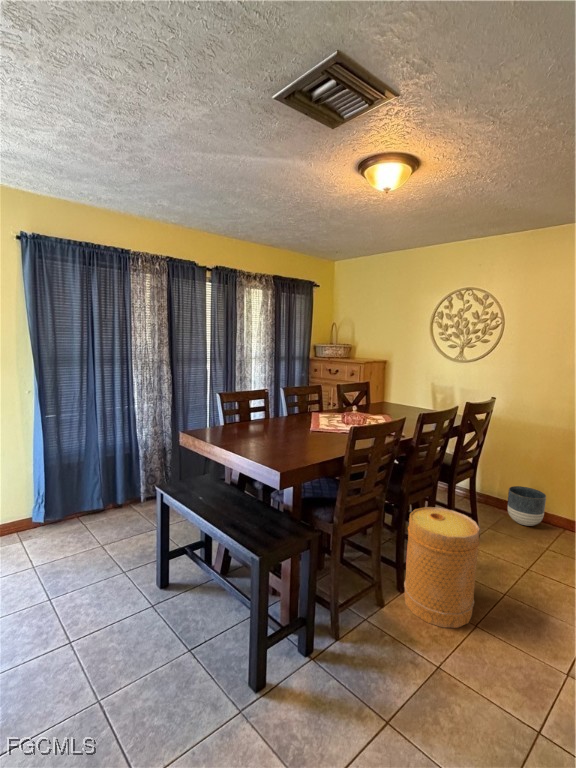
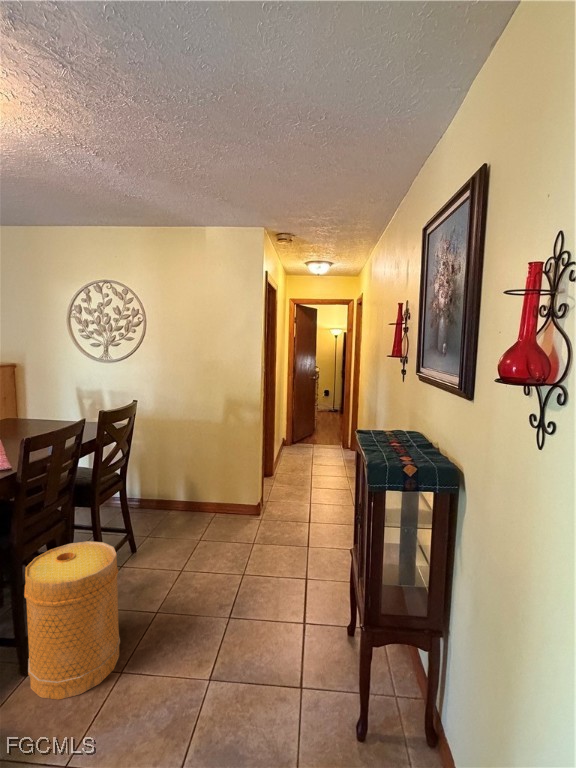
planter: present [508,486,546,526] -> none [165,484,198,523]

